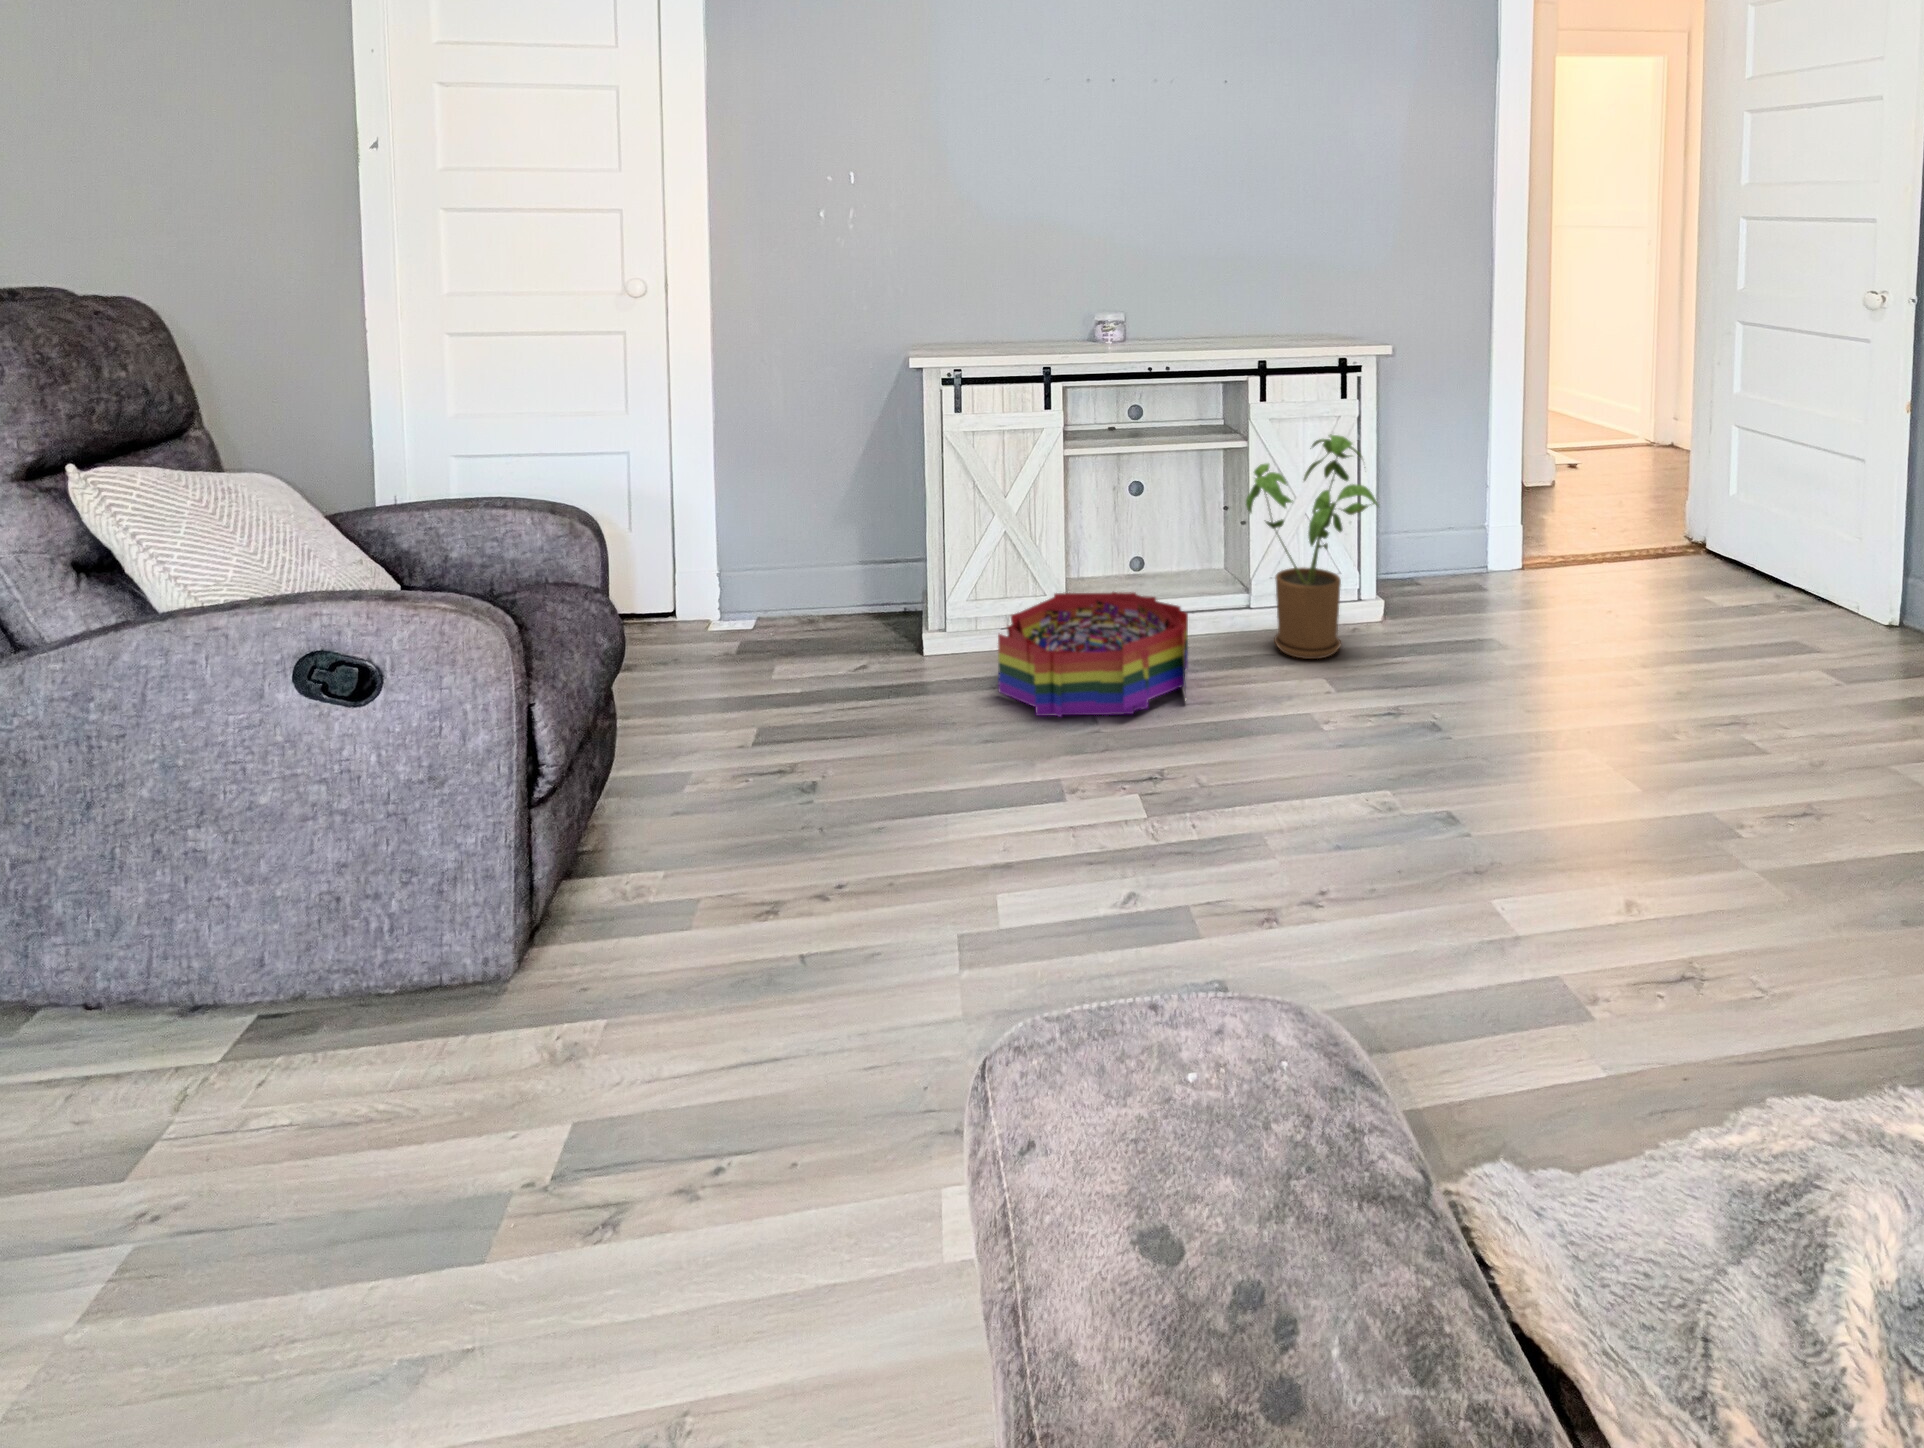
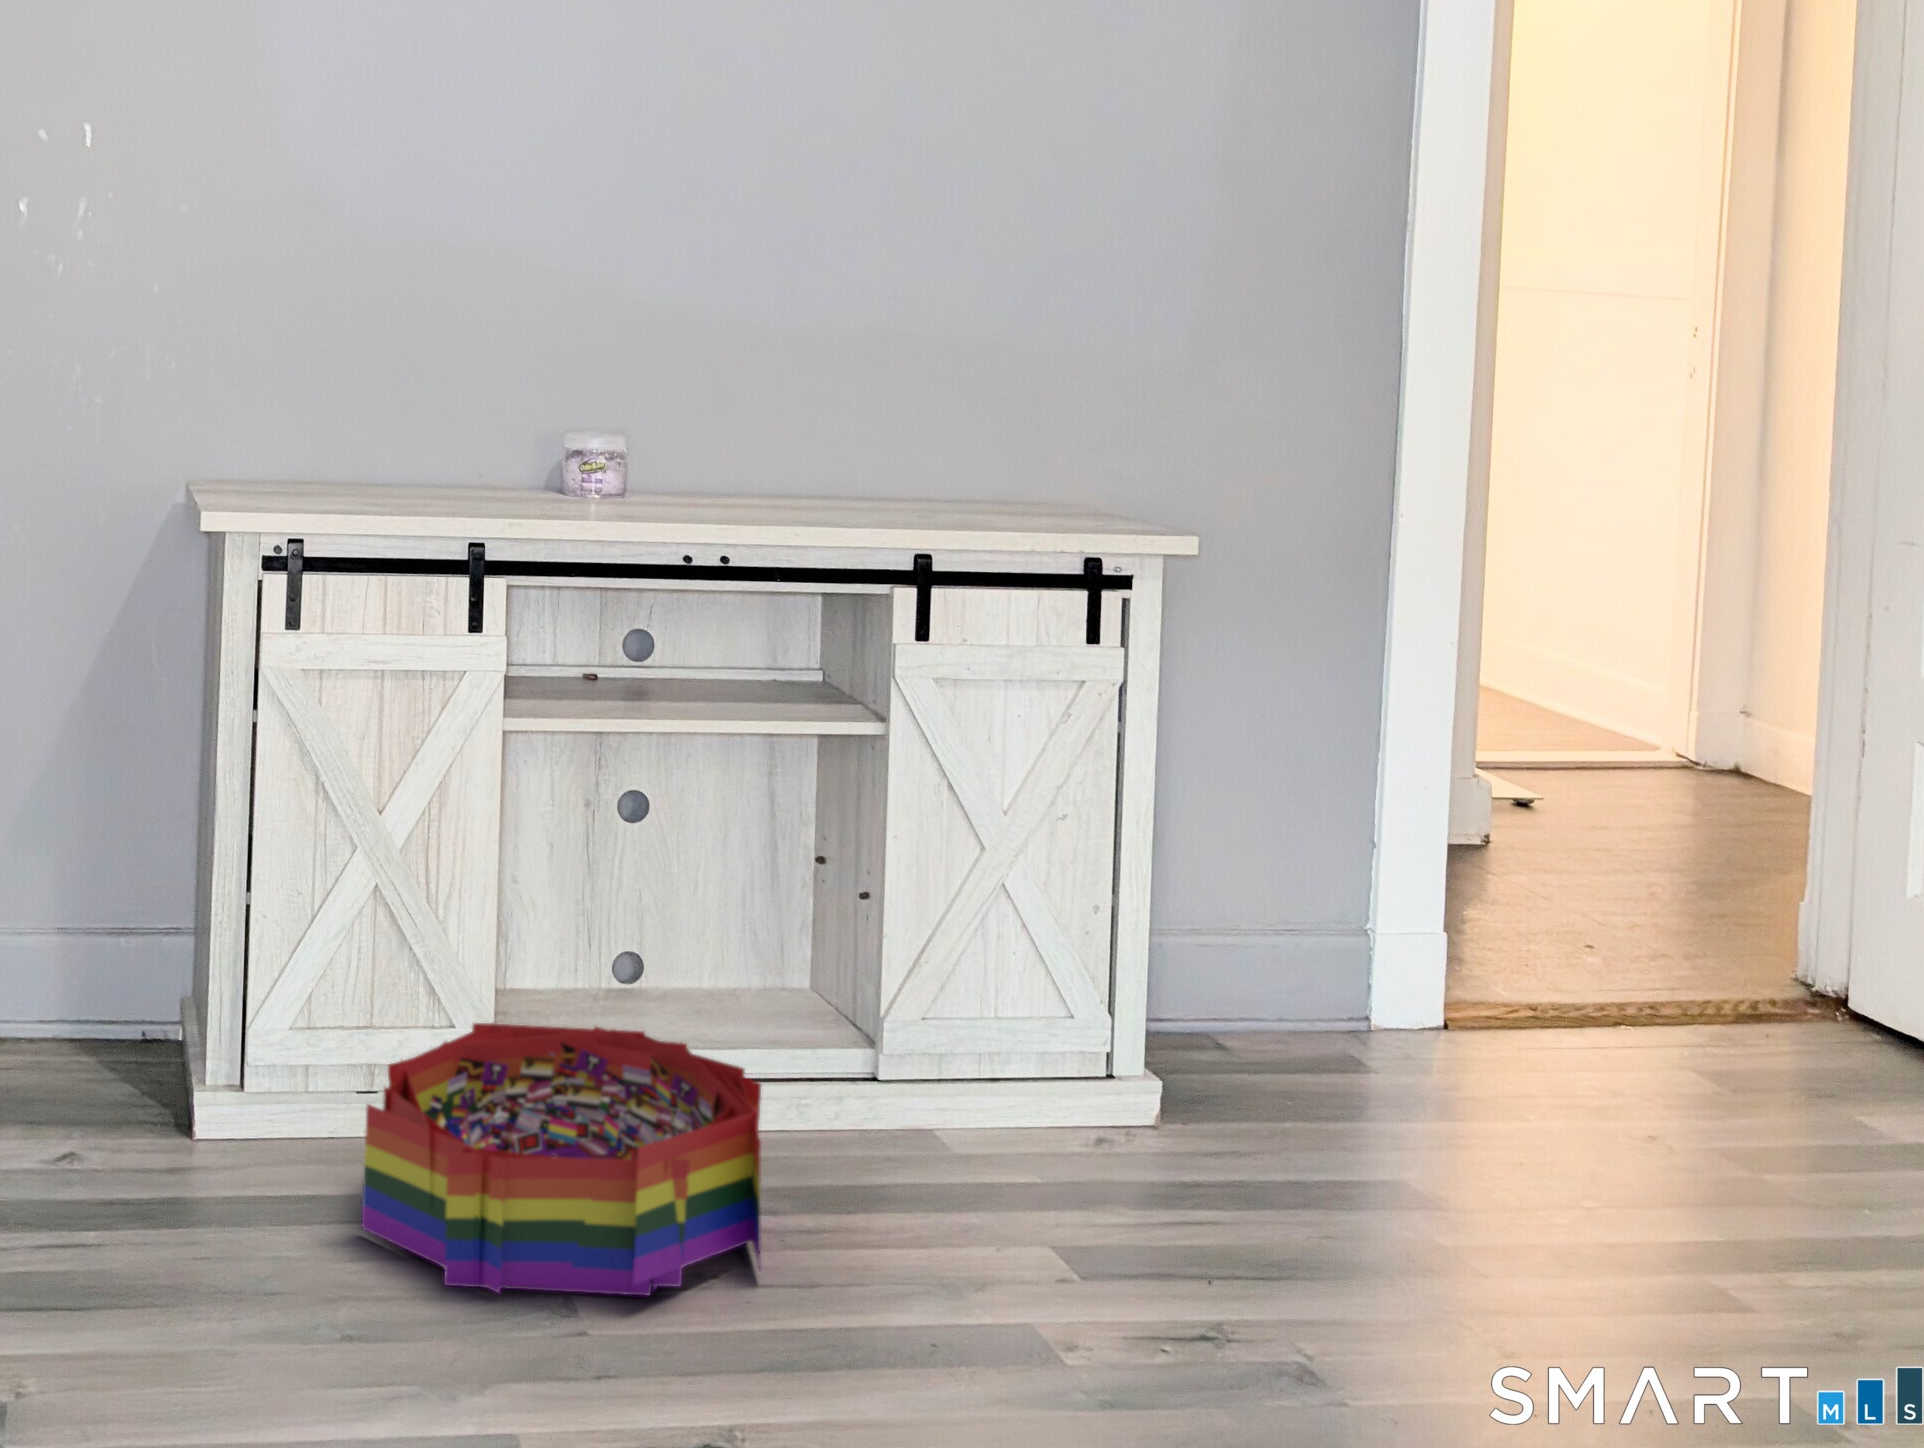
house plant: present [1246,434,1378,659] -> none [884,719,1180,1198]

